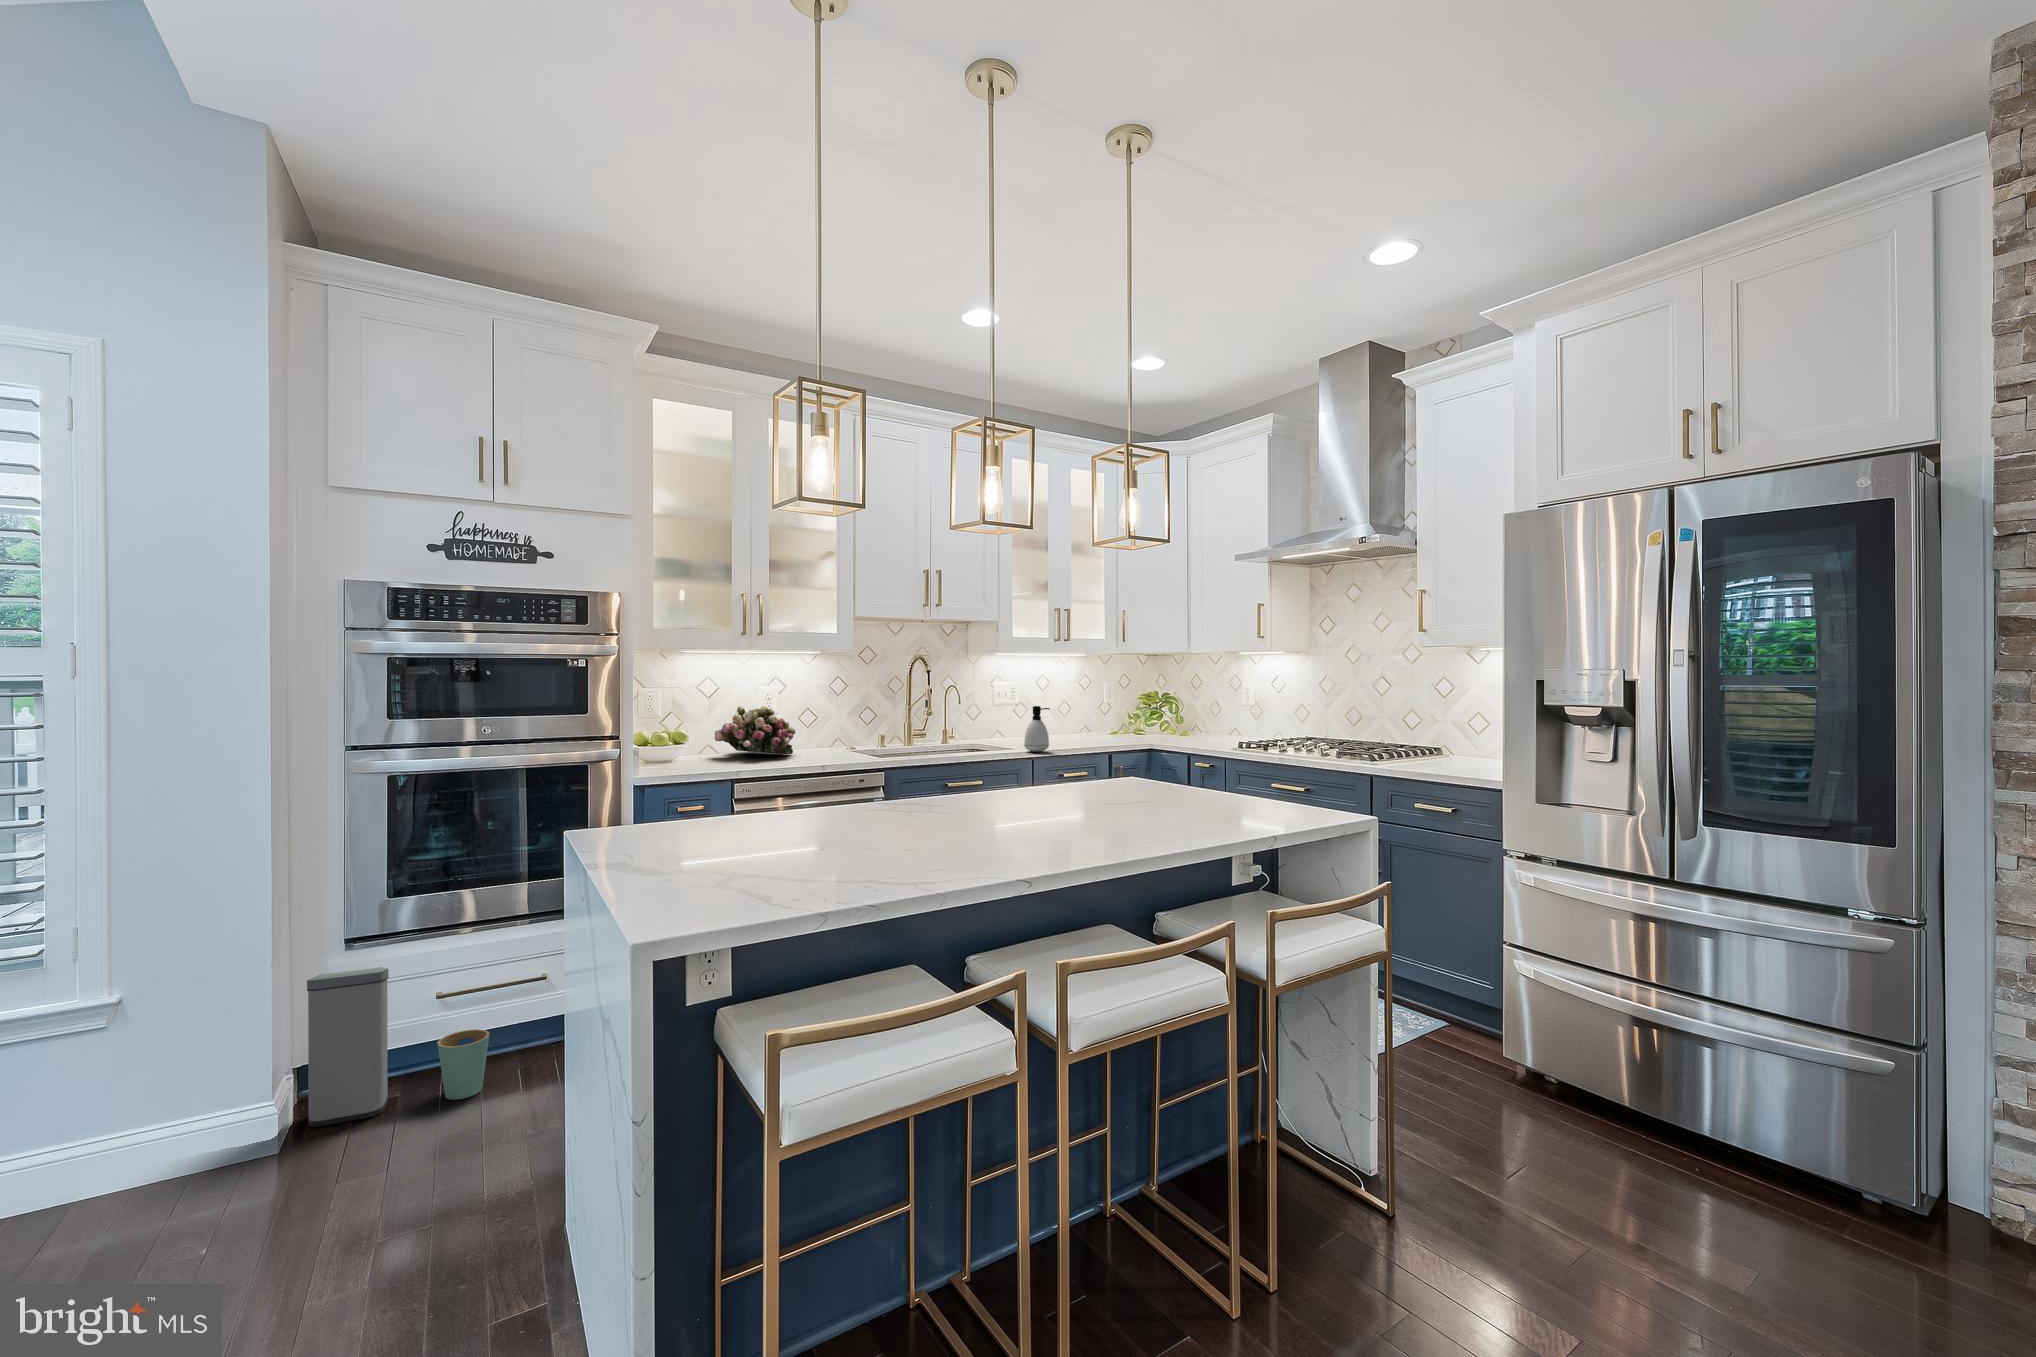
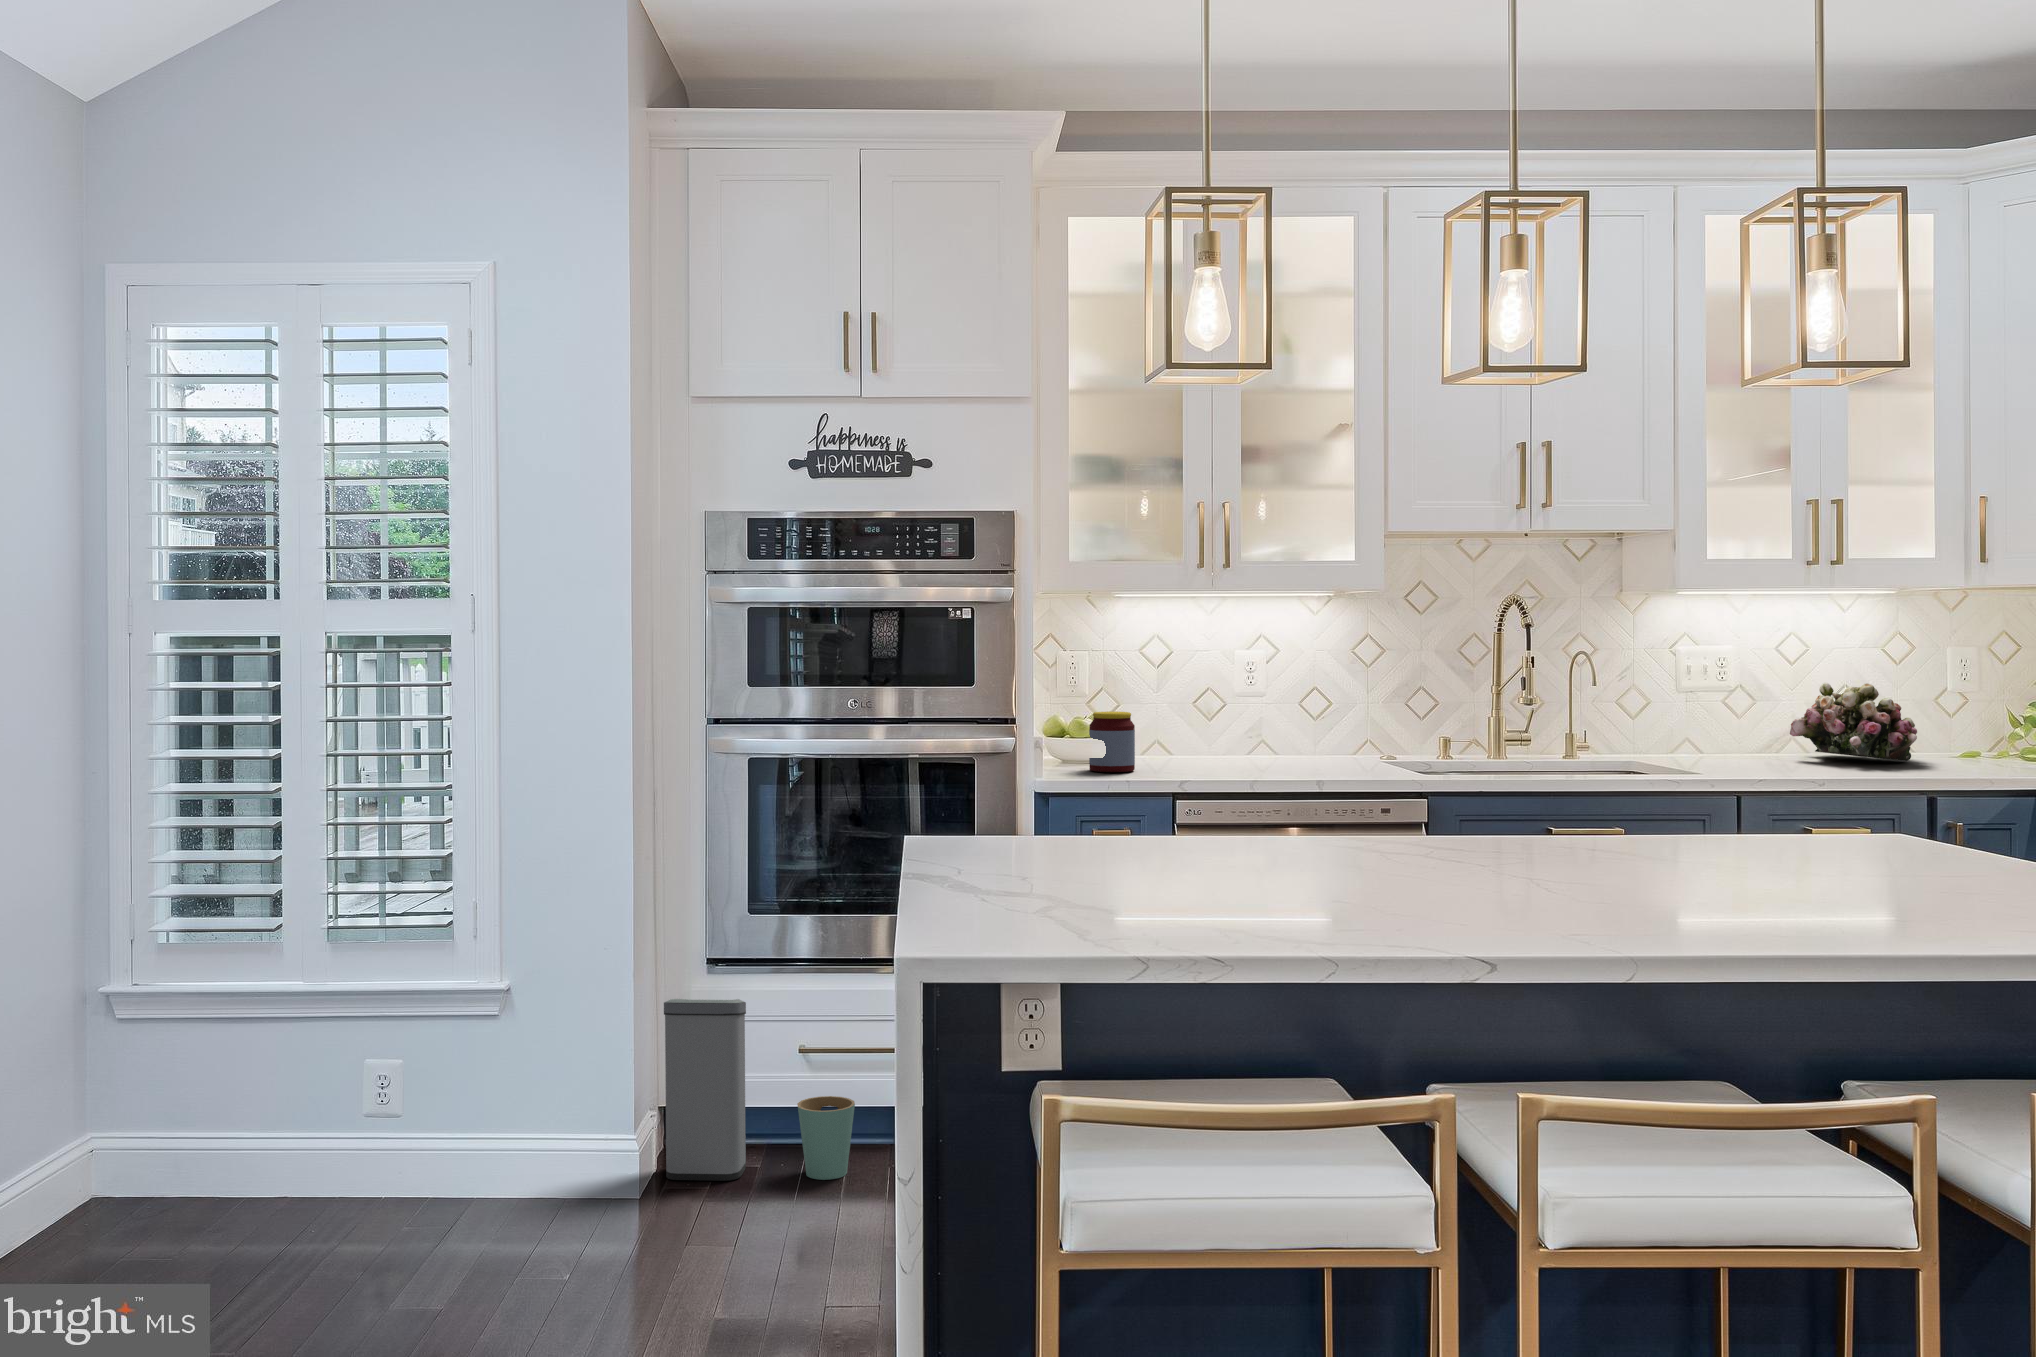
flower arrangement: present [715,706,795,754] -> present [1790,683,1917,761]
soap dispenser: present [1024,706,1049,752] -> none [1696,687,1745,770]
jar: none [669,729,701,770] -> present [1089,712,1135,772]

